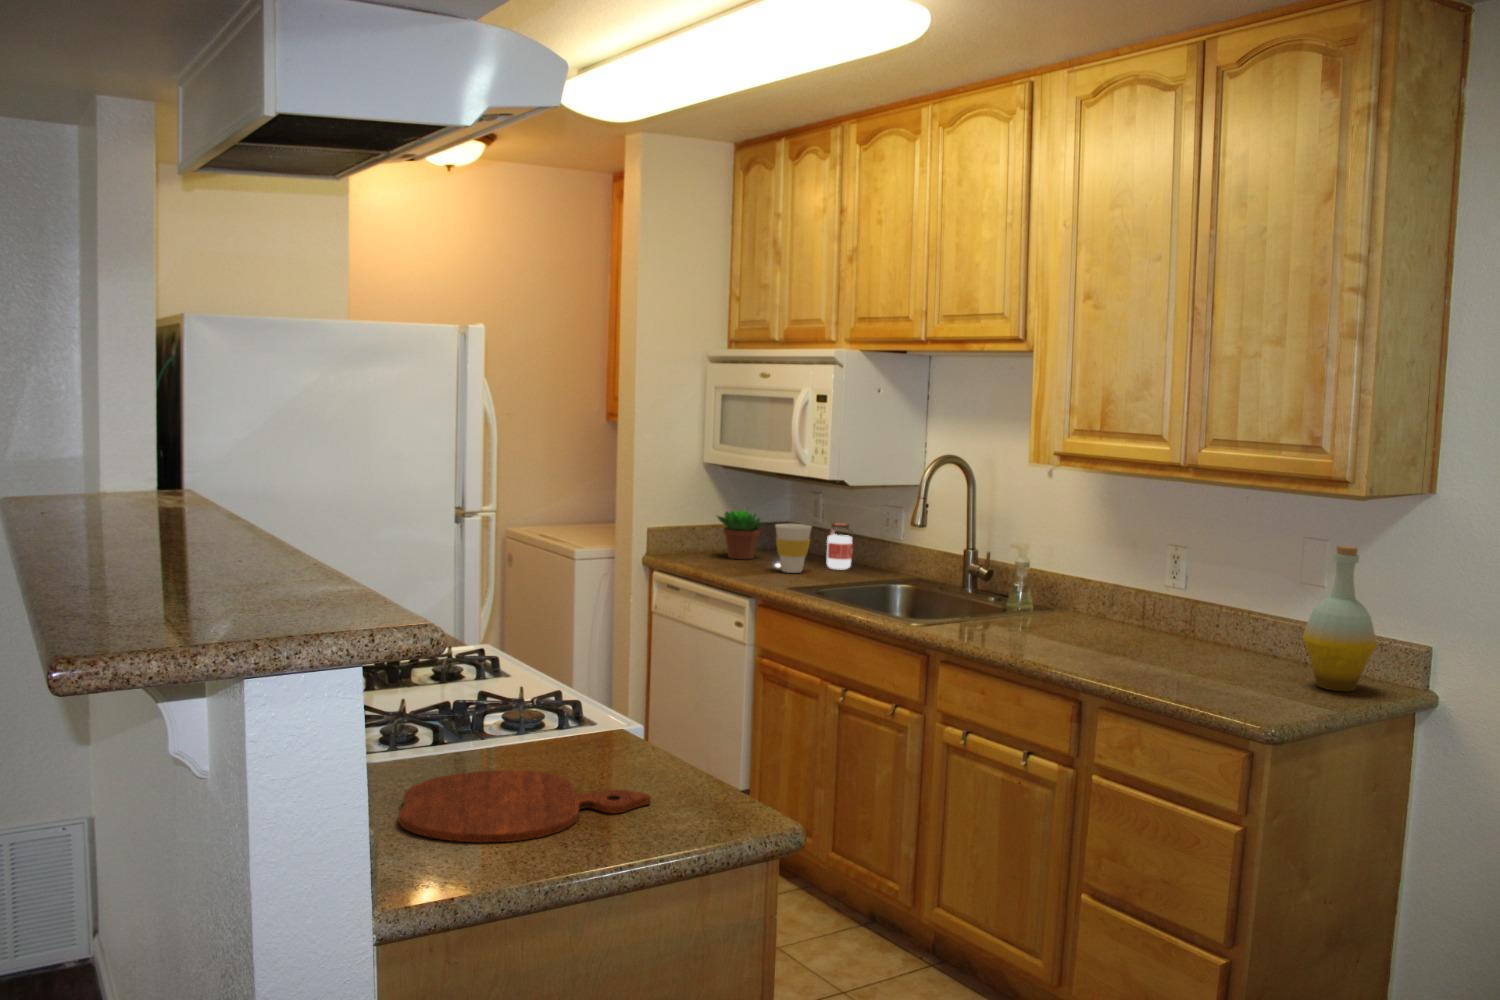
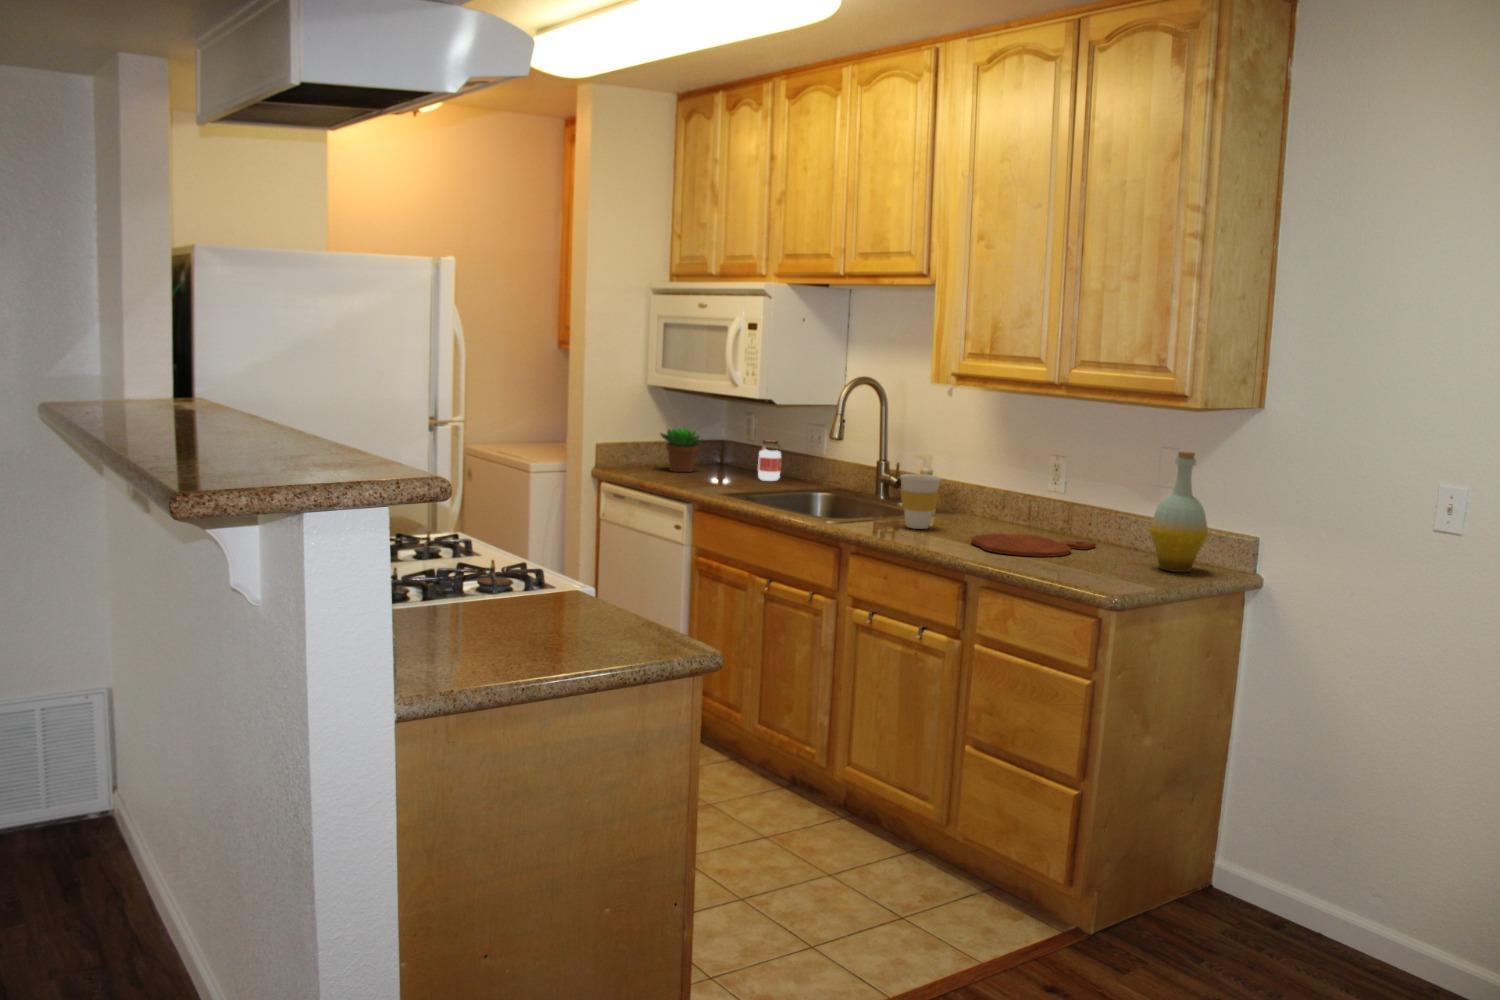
cup: present [776,524,812,573] -> present [900,474,941,529]
cutting board: present [399,770,650,842] -> present [971,534,1096,557]

